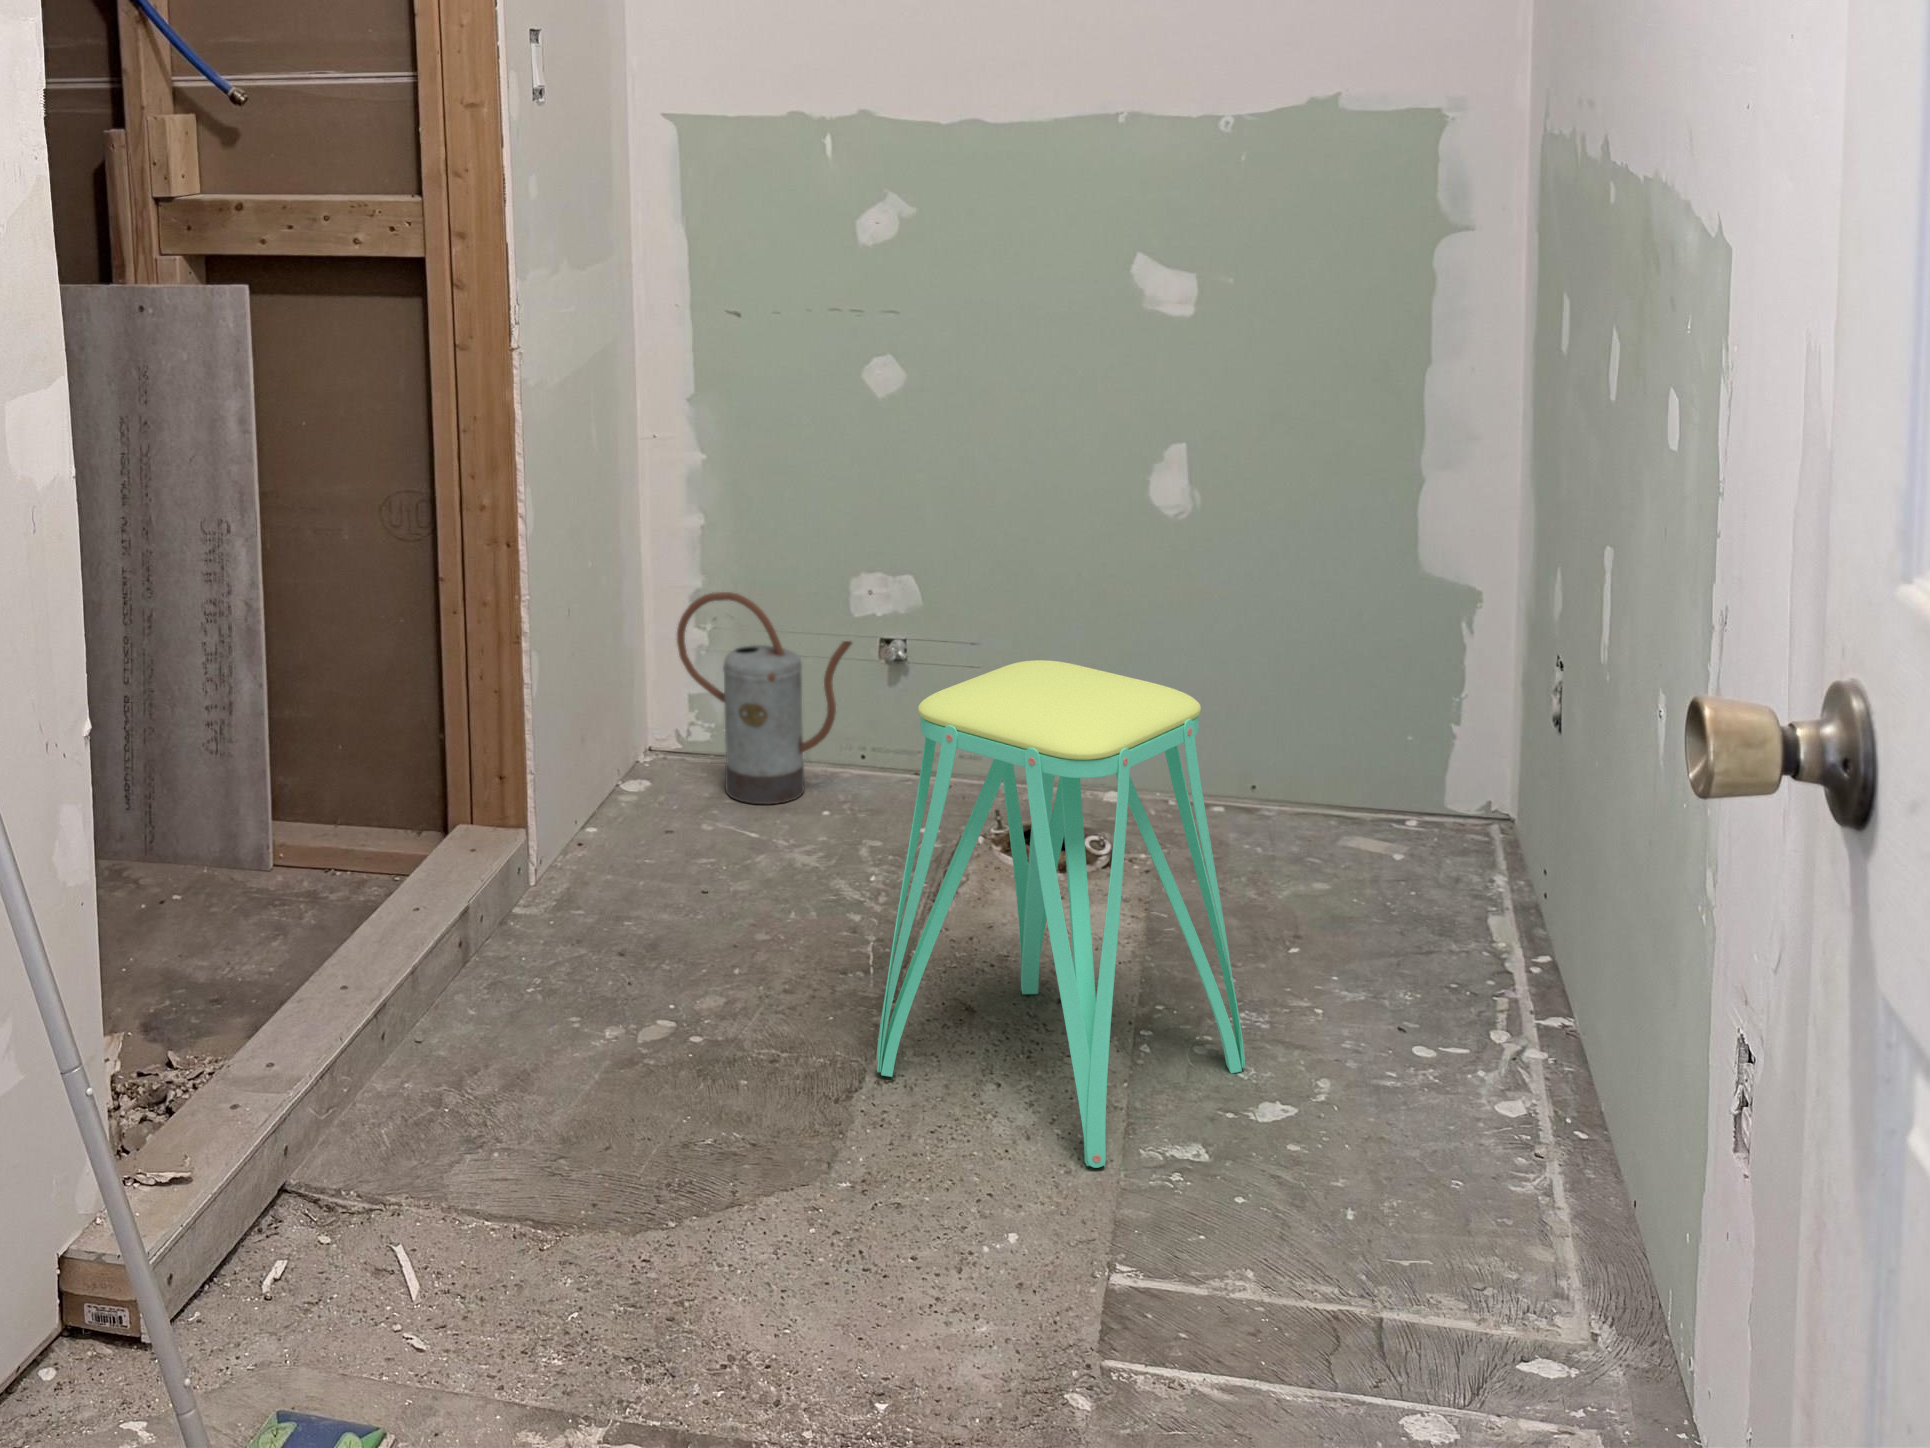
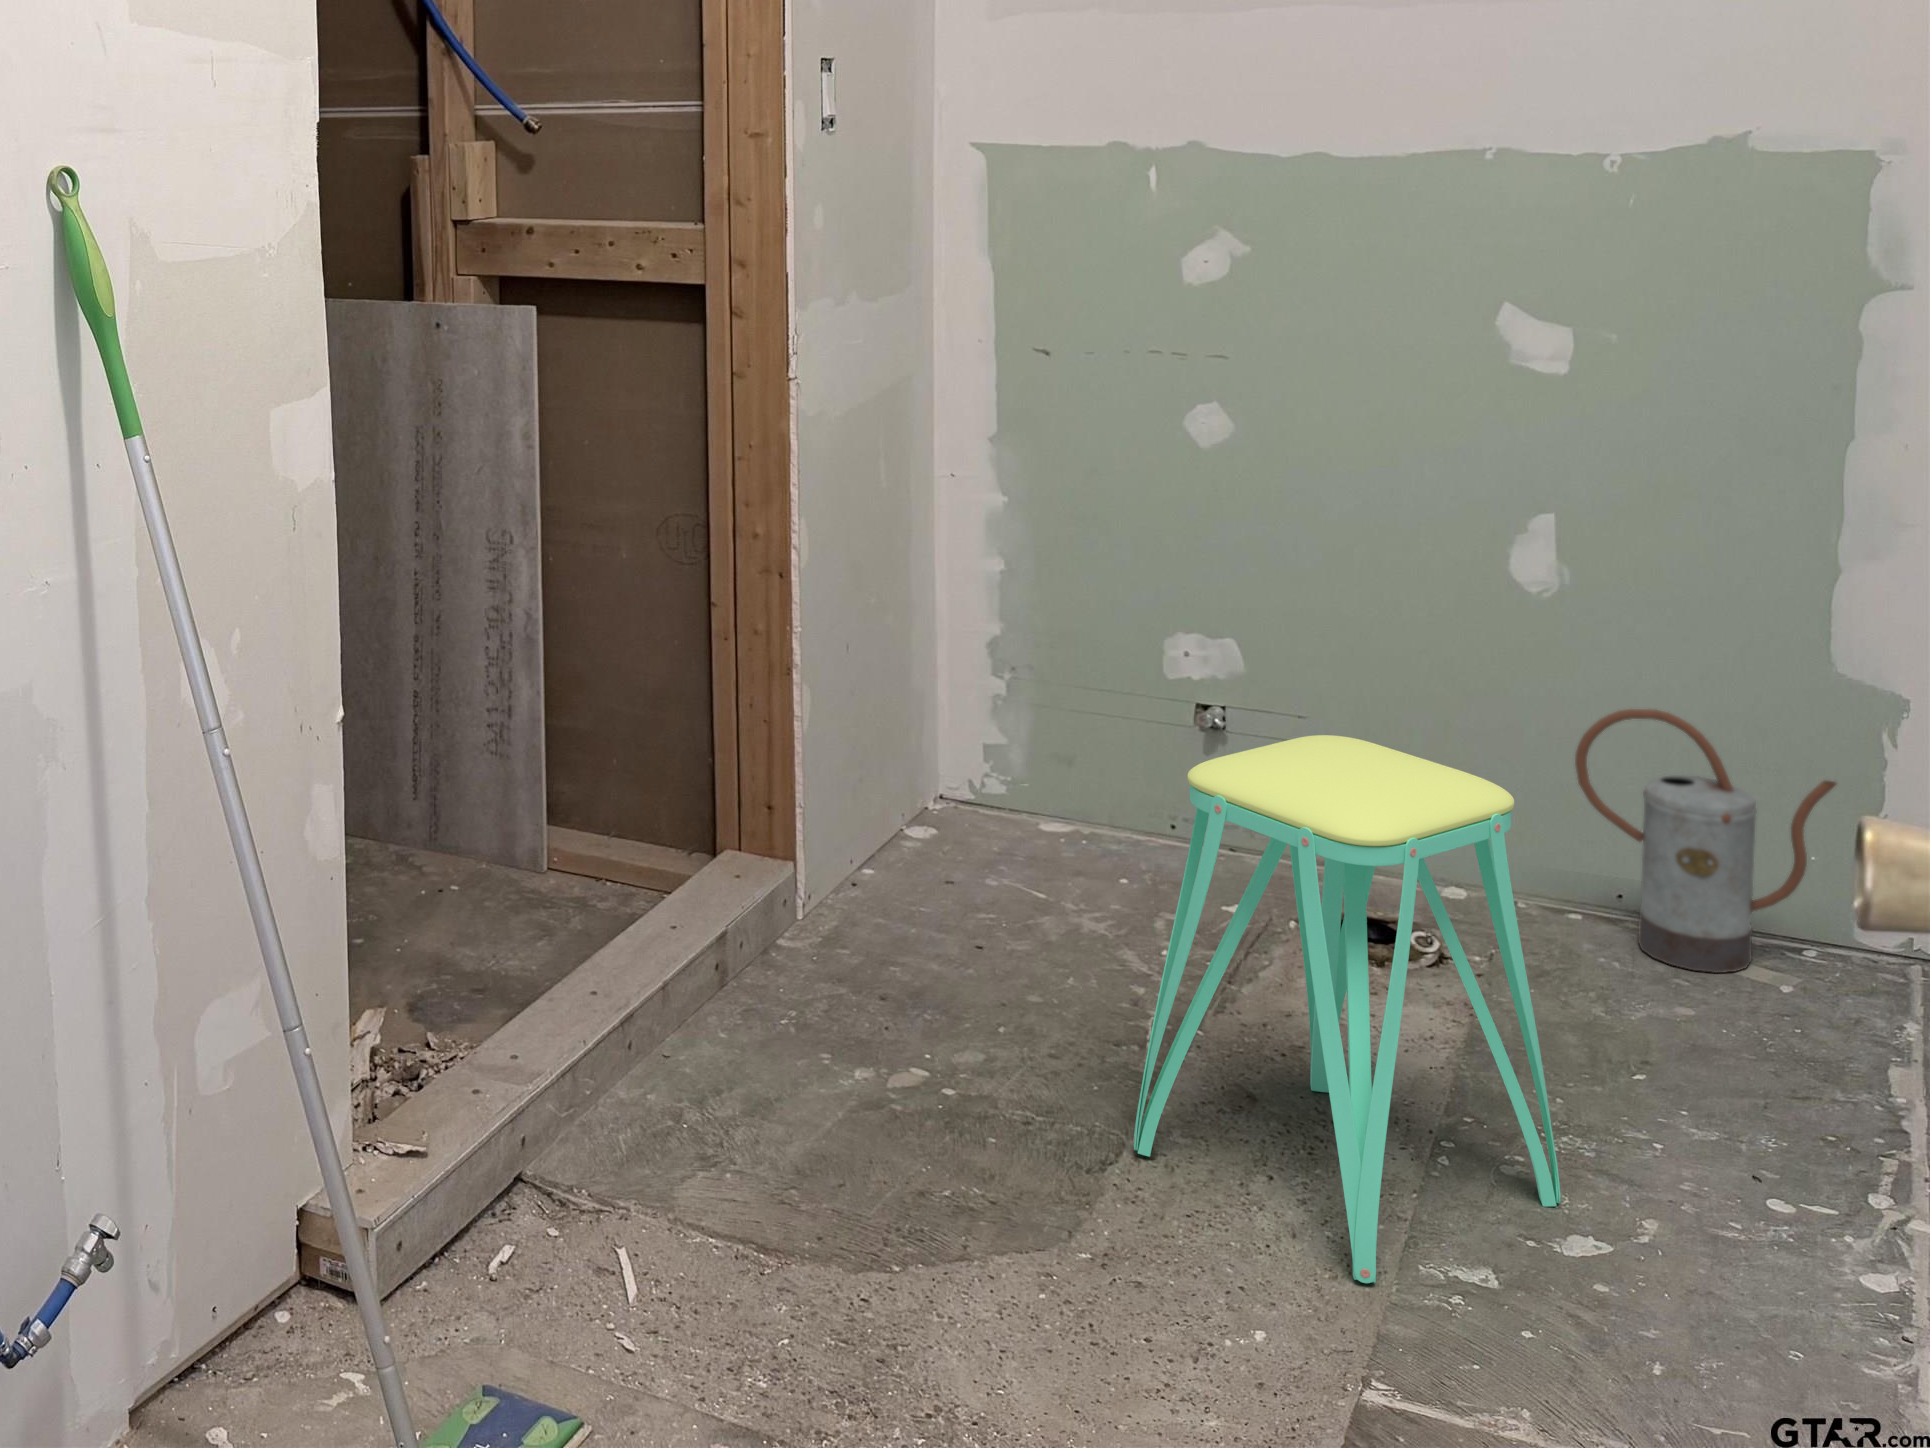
watering can: present [677,592,852,804] -> present [1575,709,1836,973]

